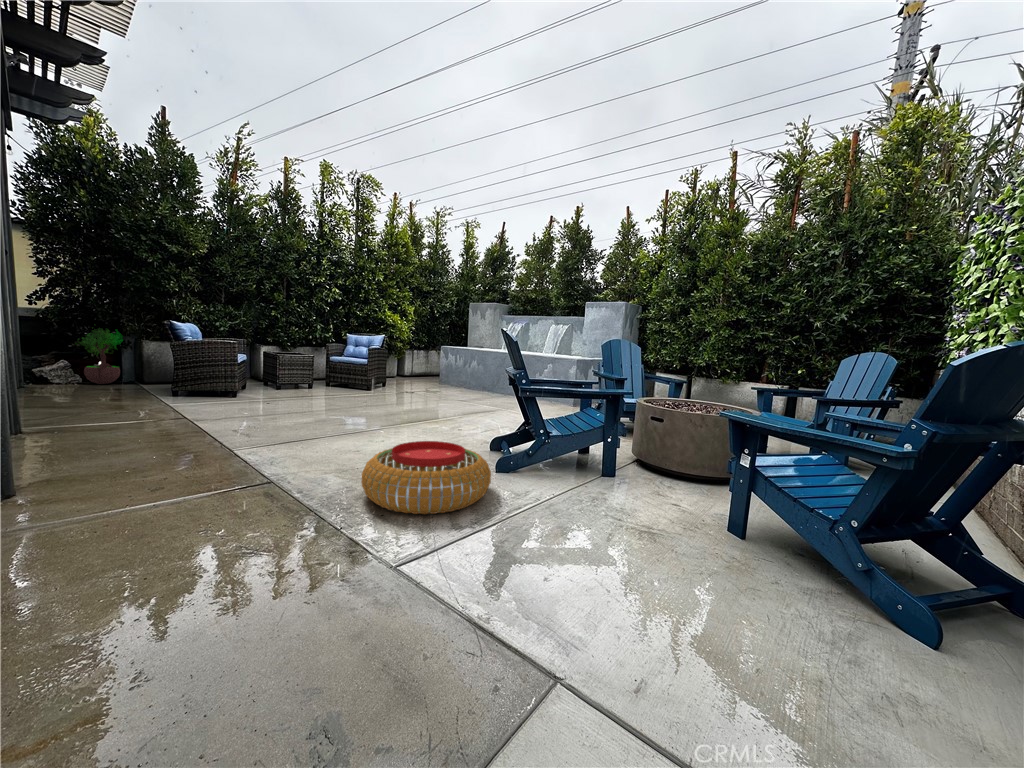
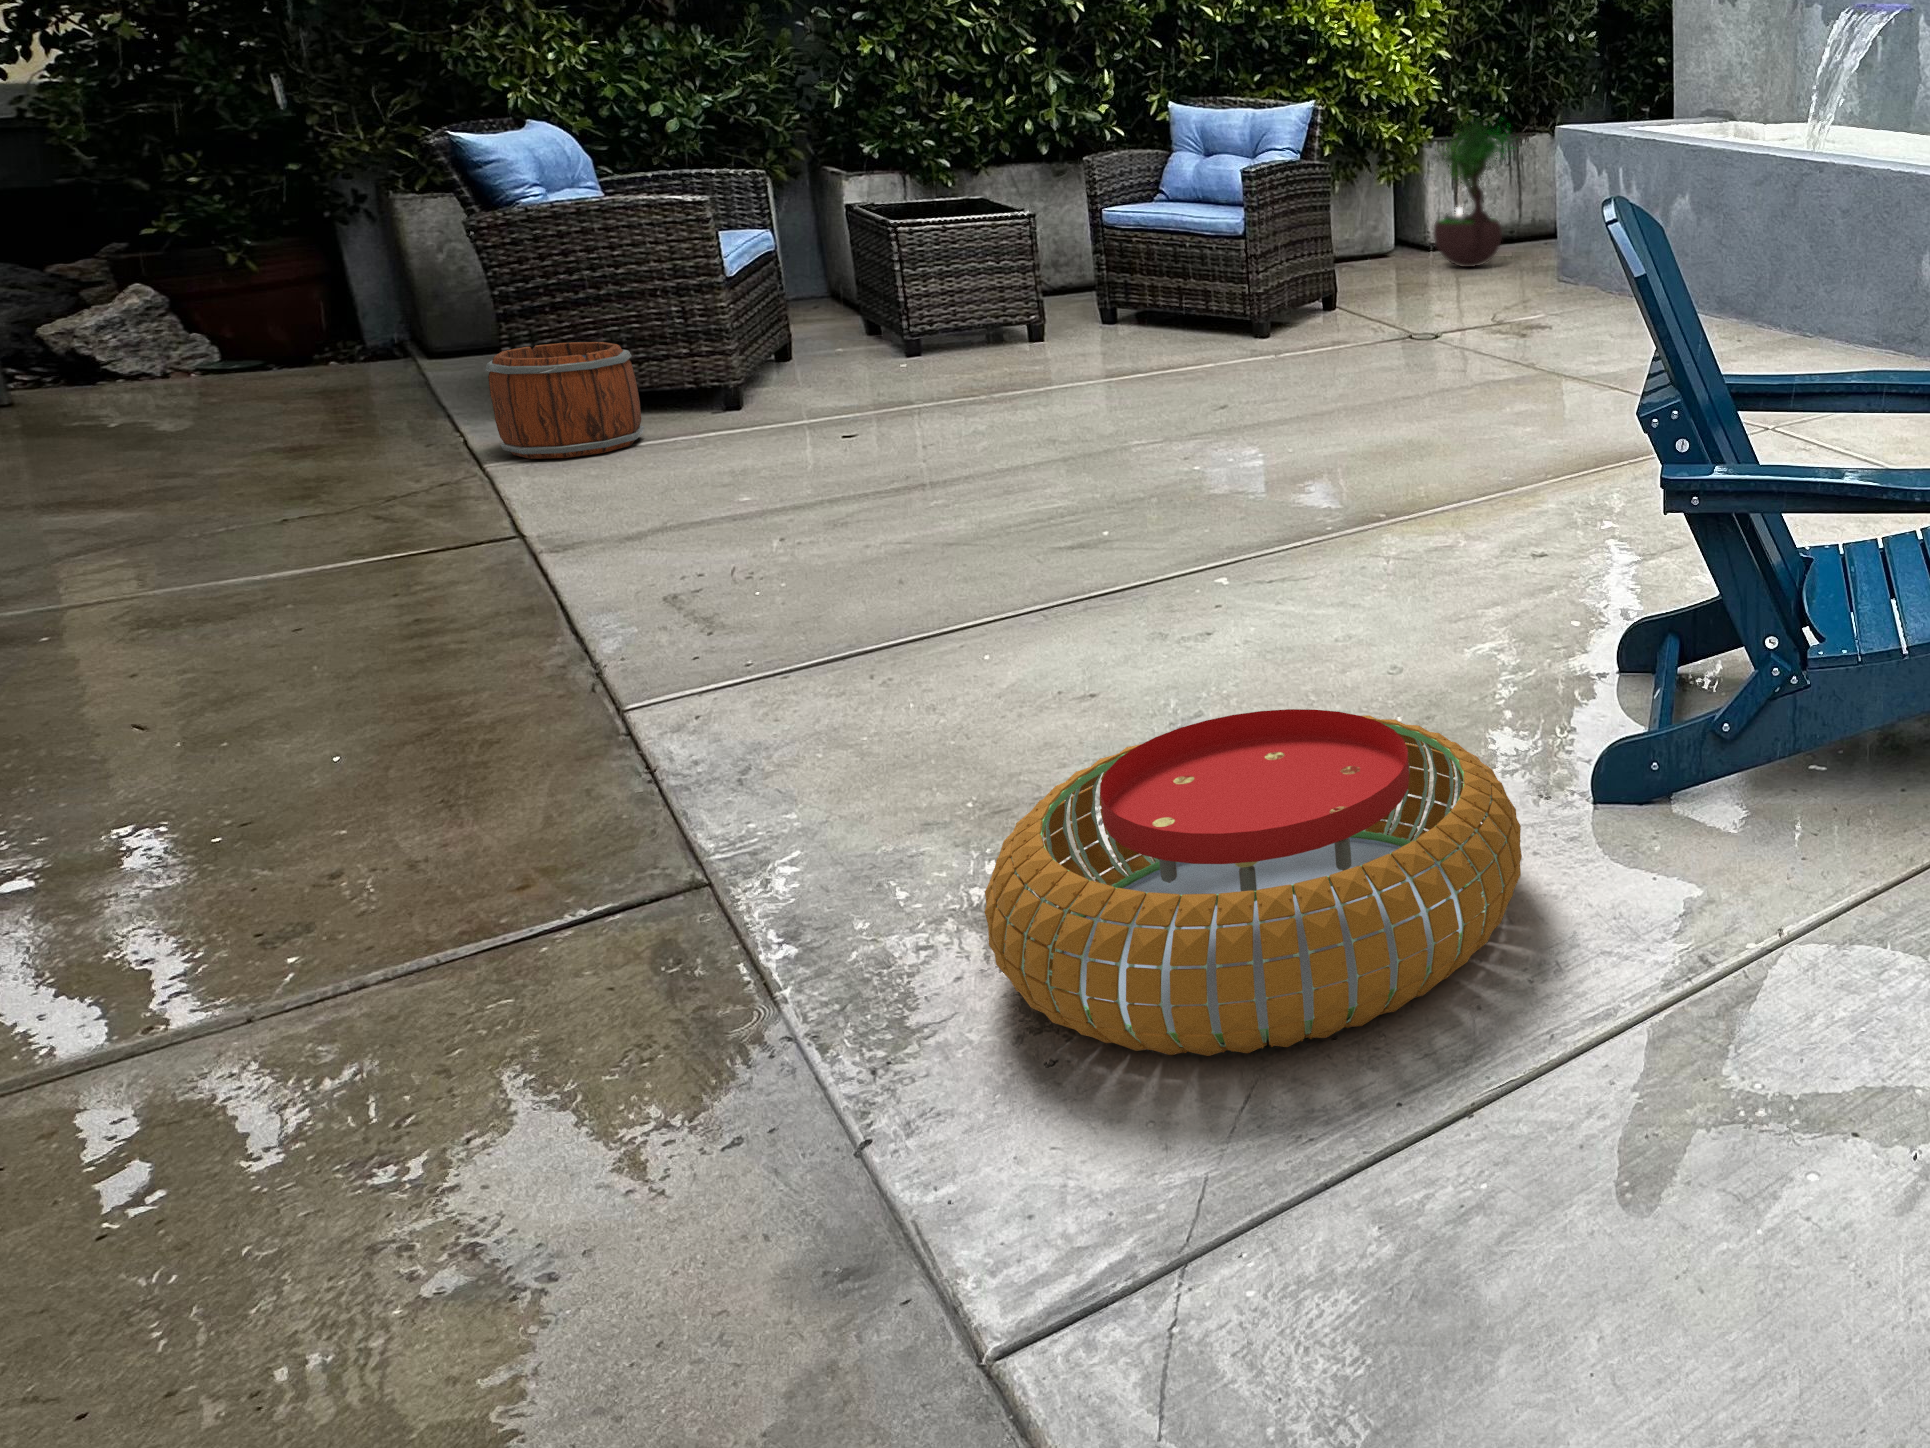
potted tree: present [79,329,123,384] -> present [1434,118,1516,267]
bucket: none [174,375,213,404] -> present [485,342,644,459]

